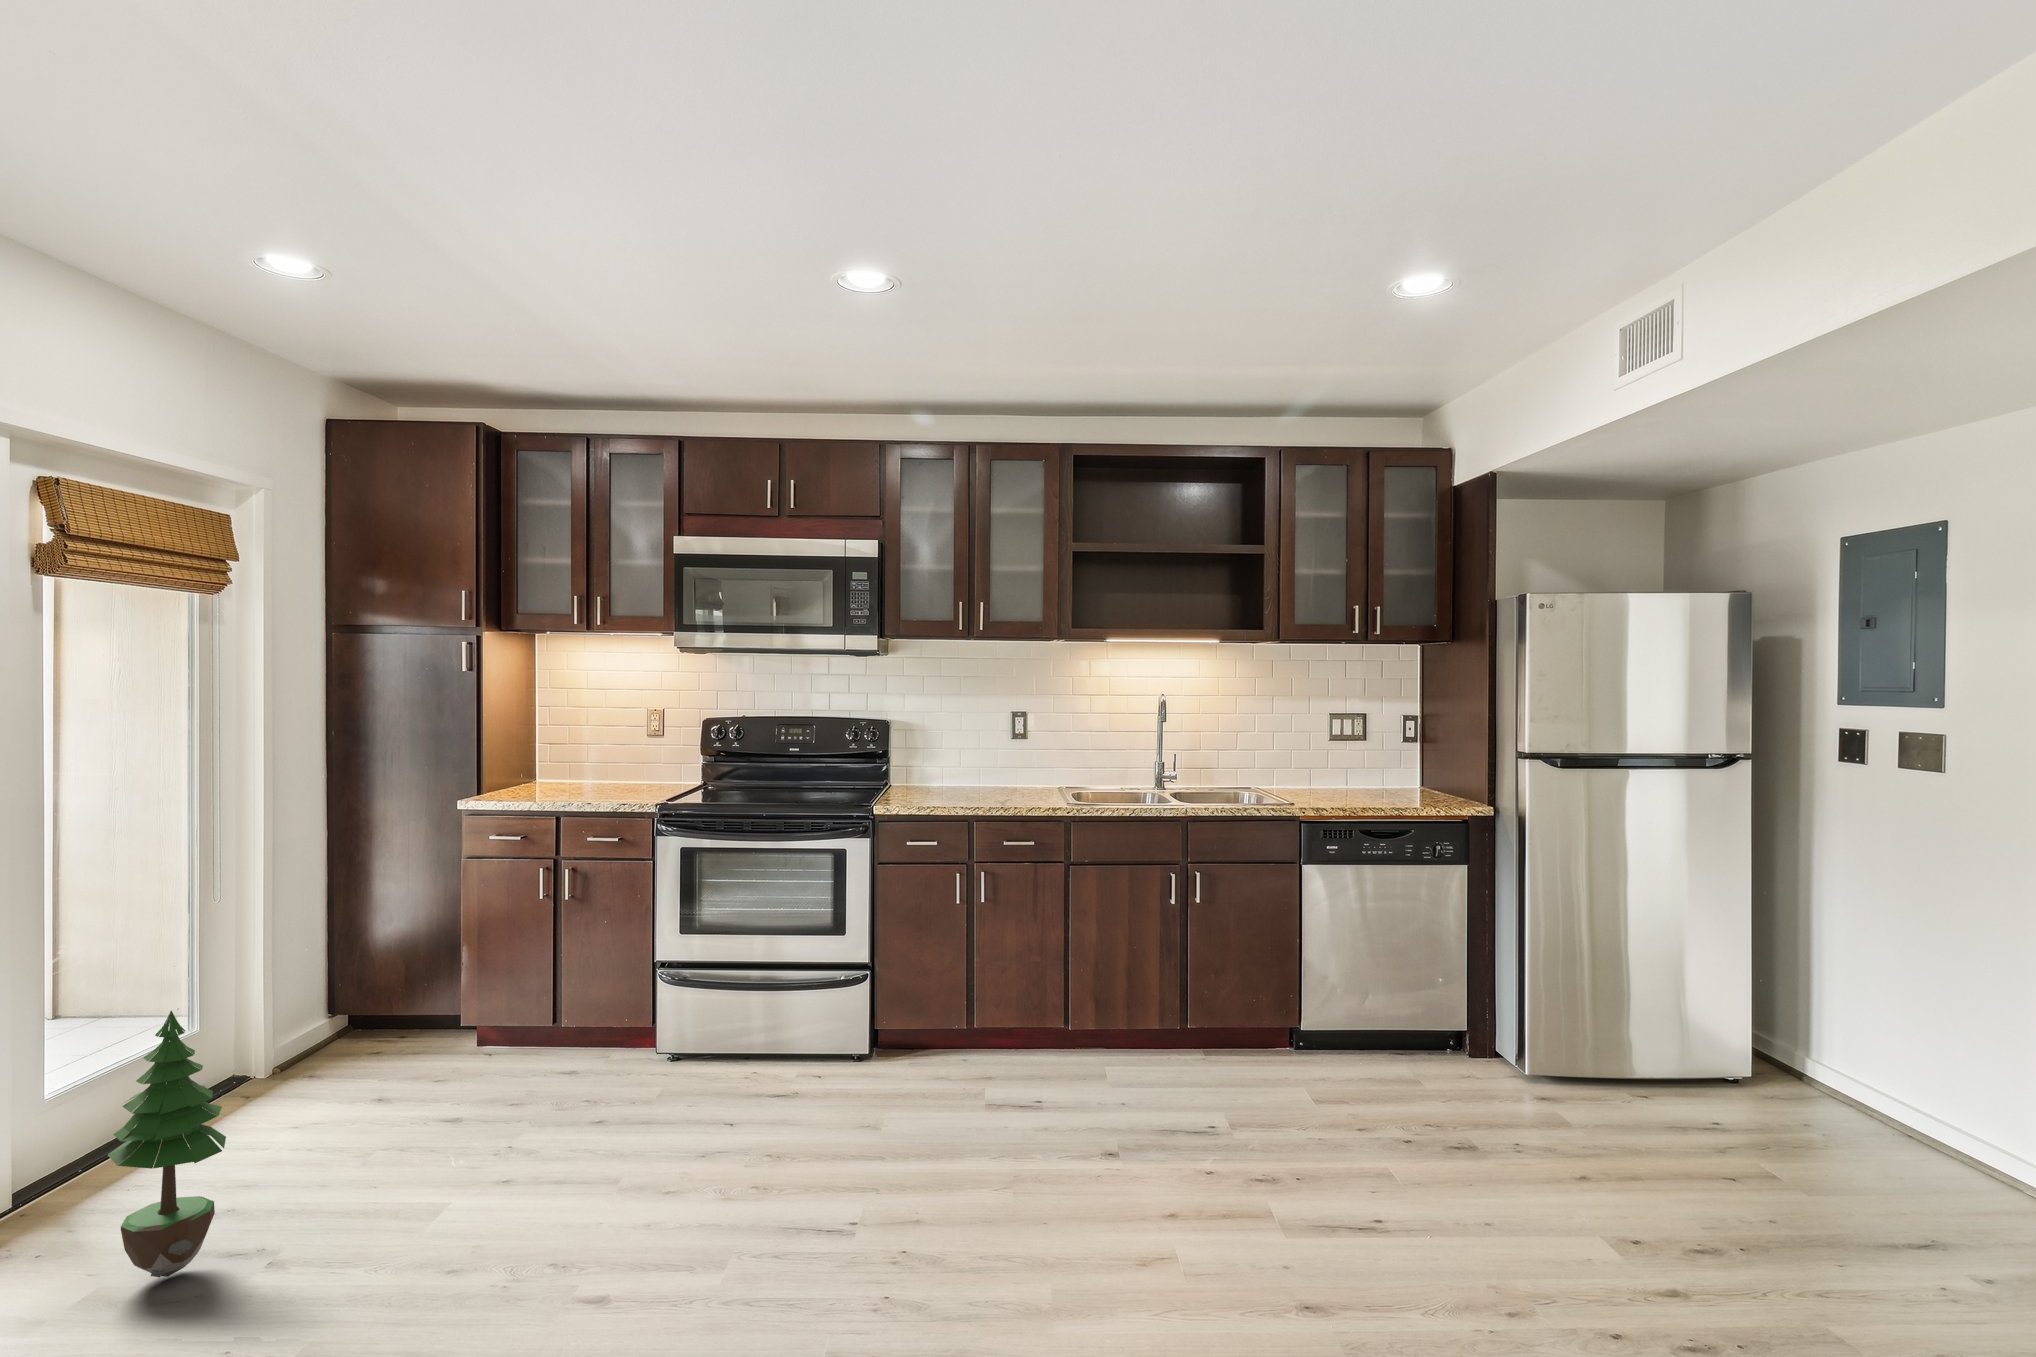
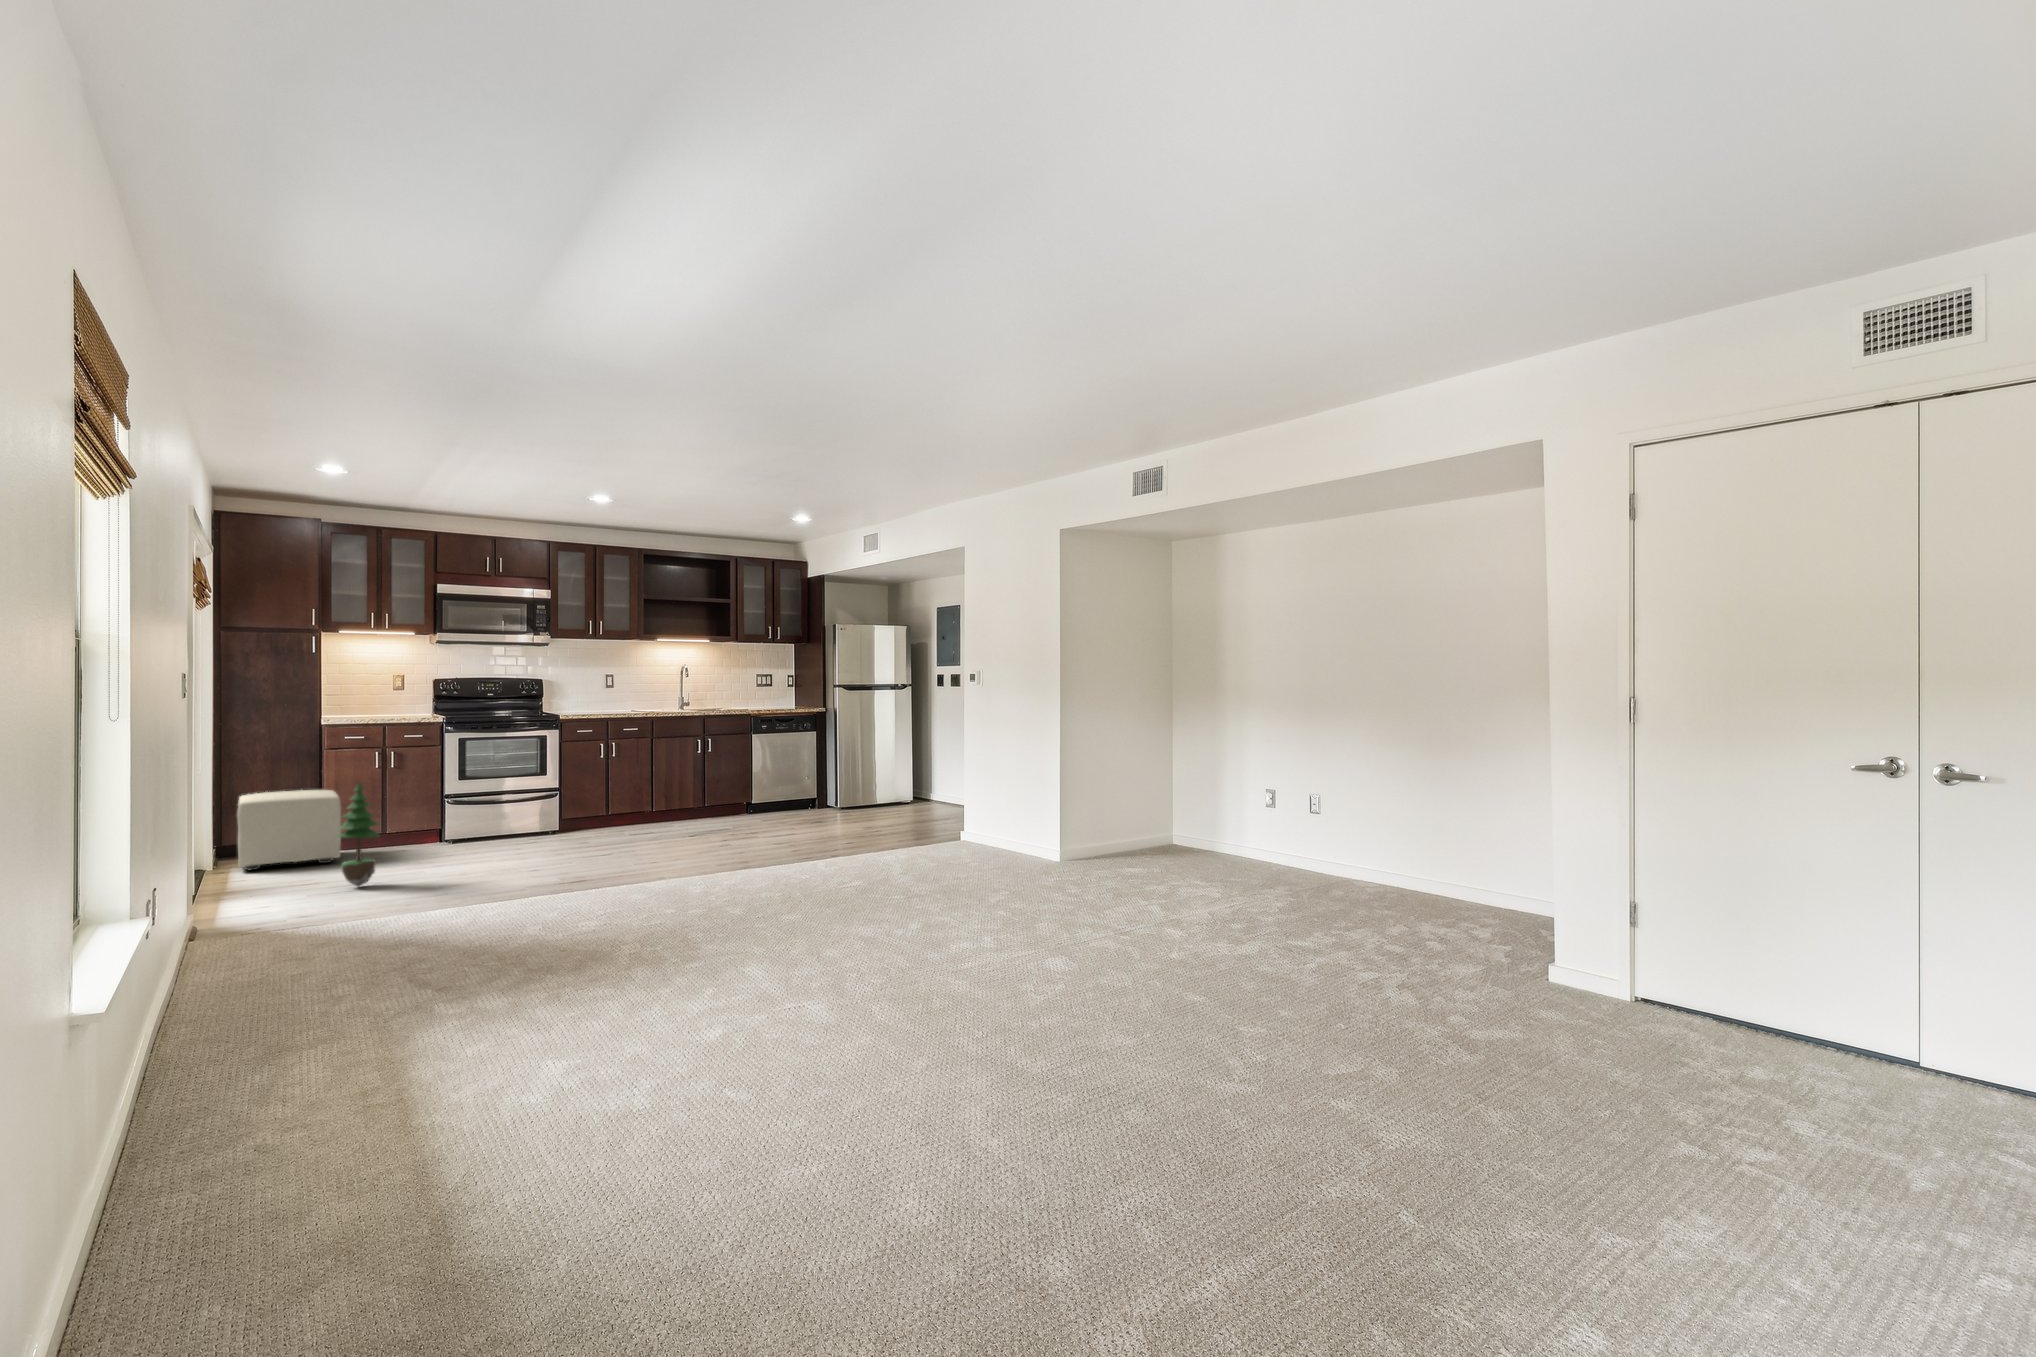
ottoman: none [219,938,463,1108] -> present [237,790,341,870]

